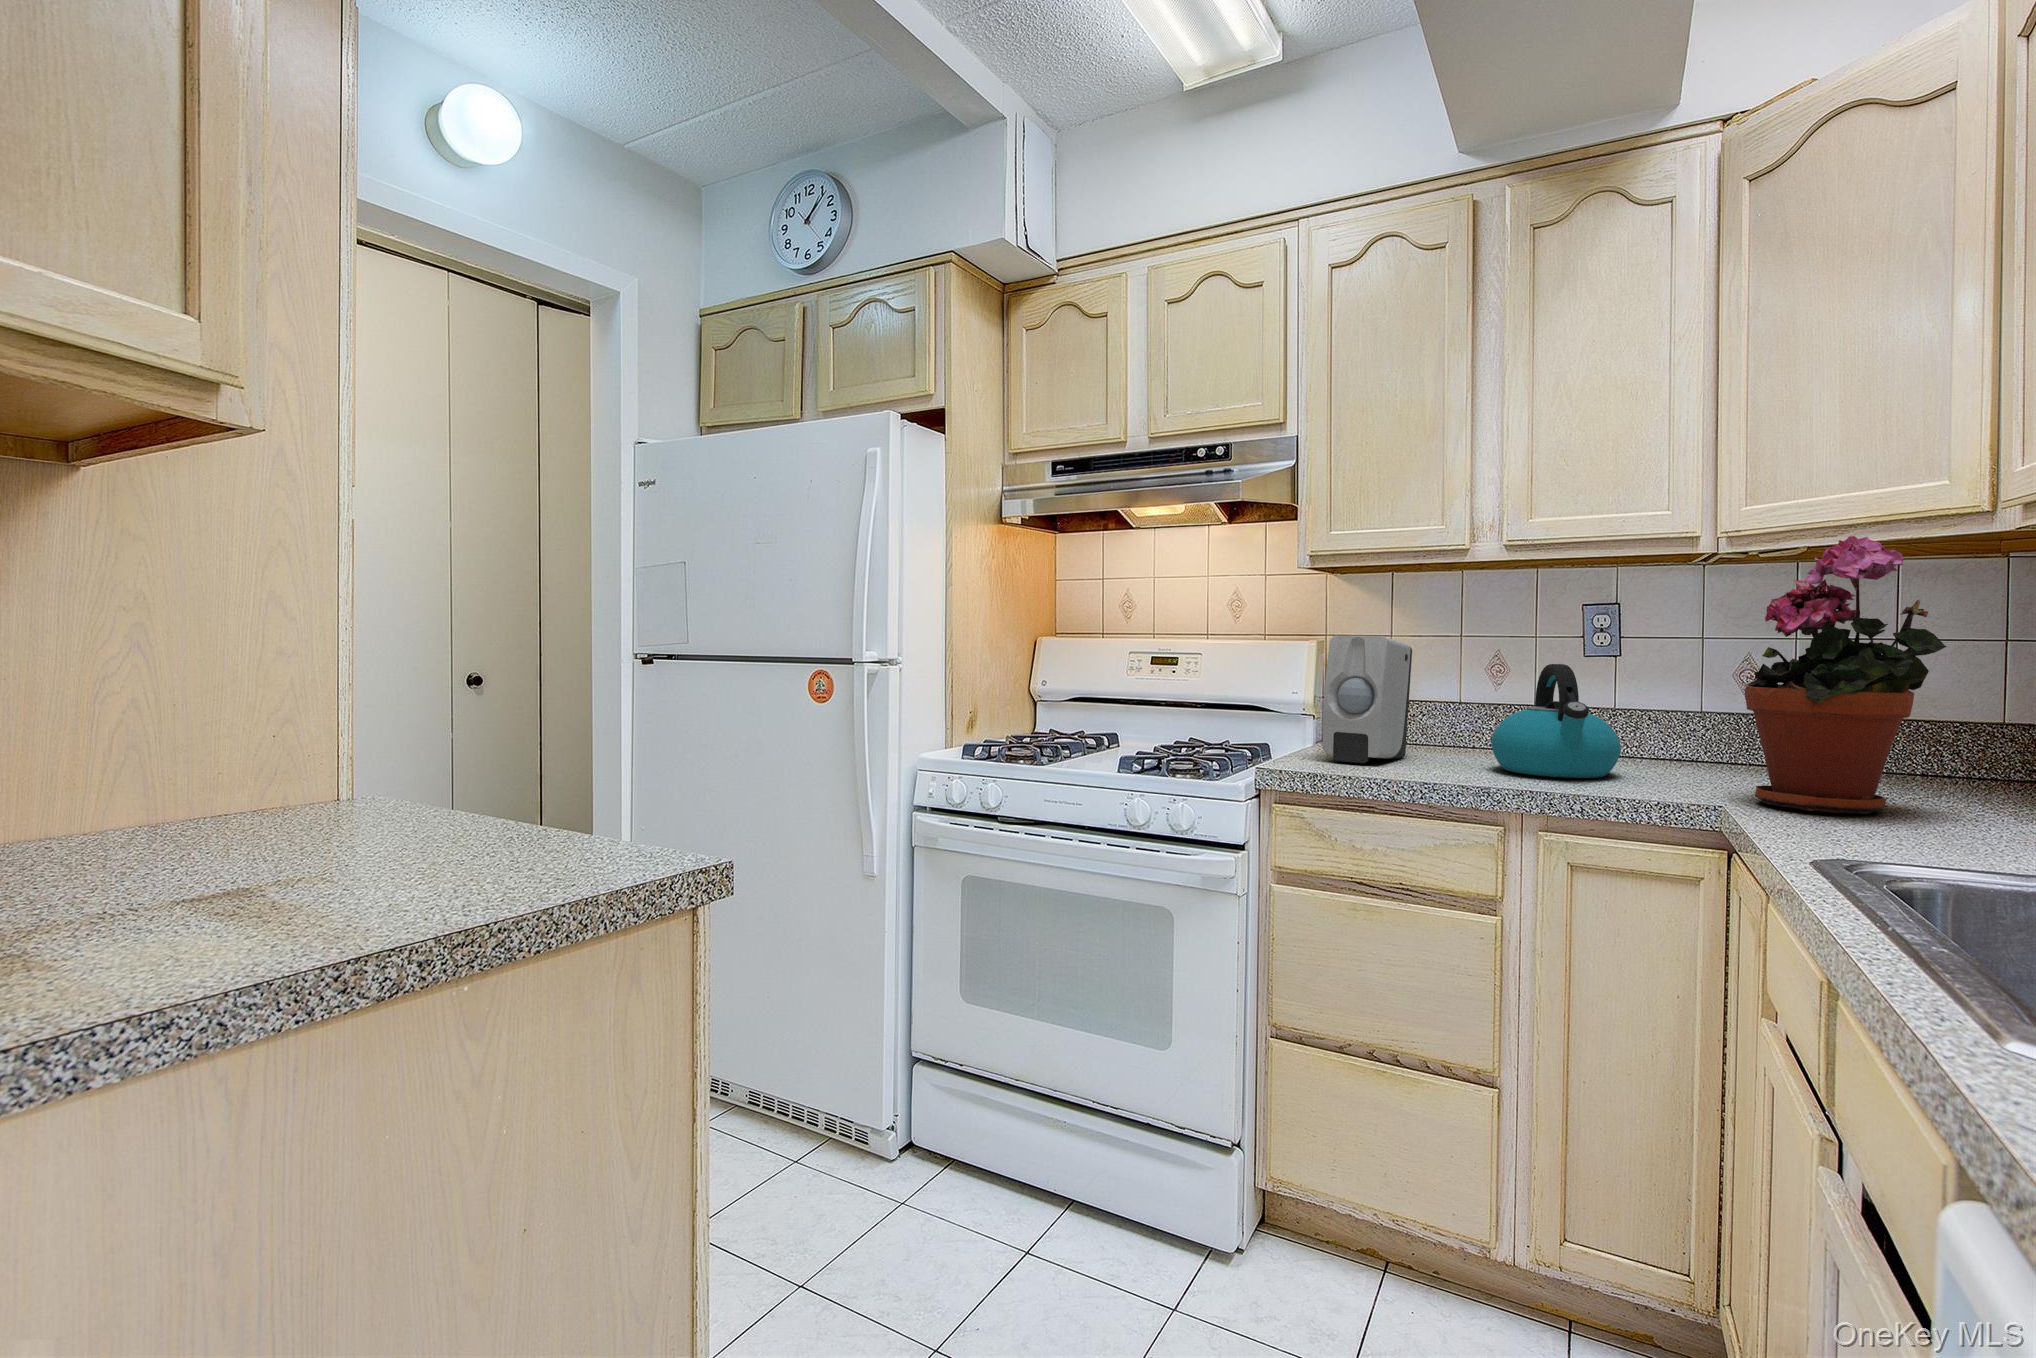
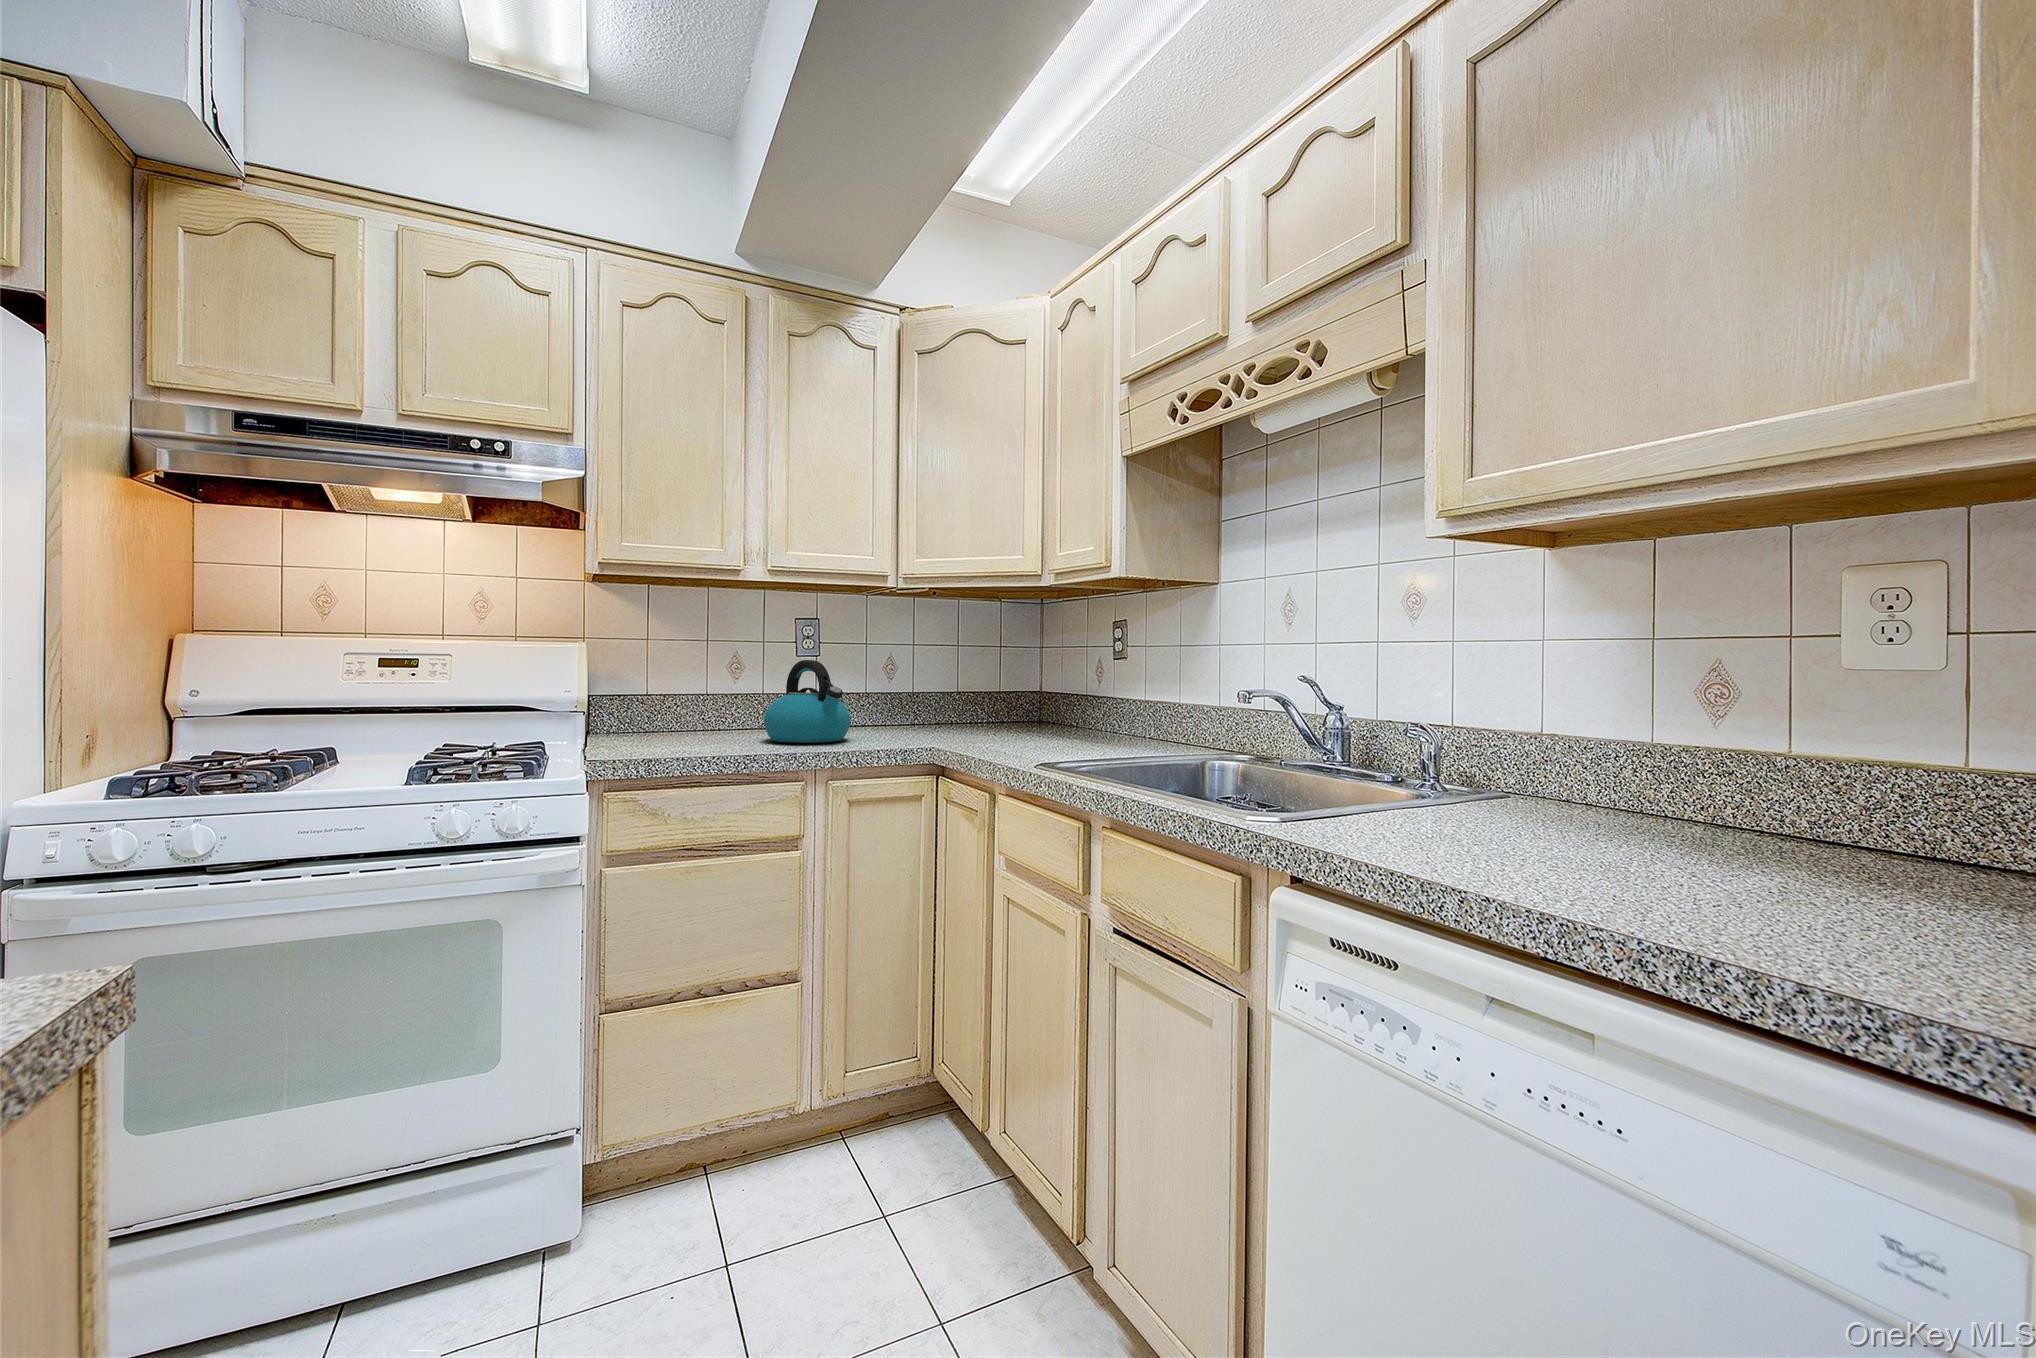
potted plant: present [1745,536,1947,814] -> none [934,582,1025,745]
soap dispenser: present [1322,636,1412,763] -> none [628,636,689,748]

